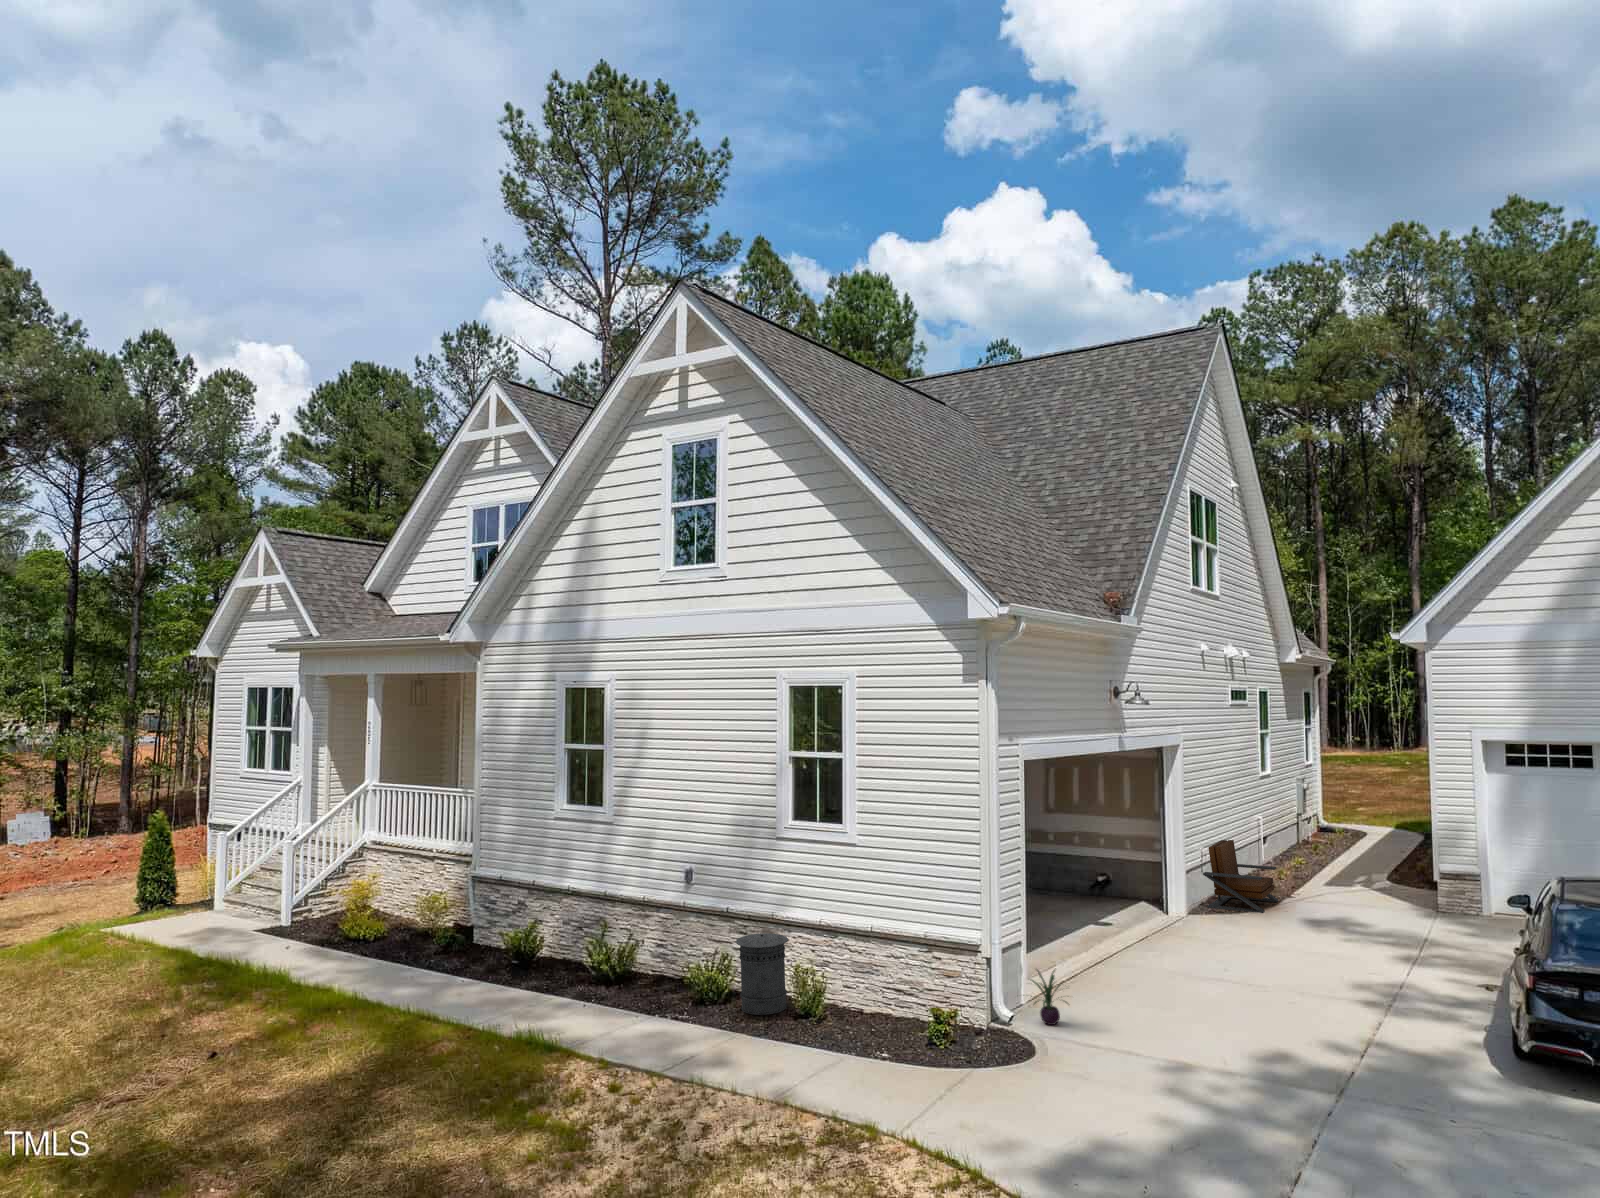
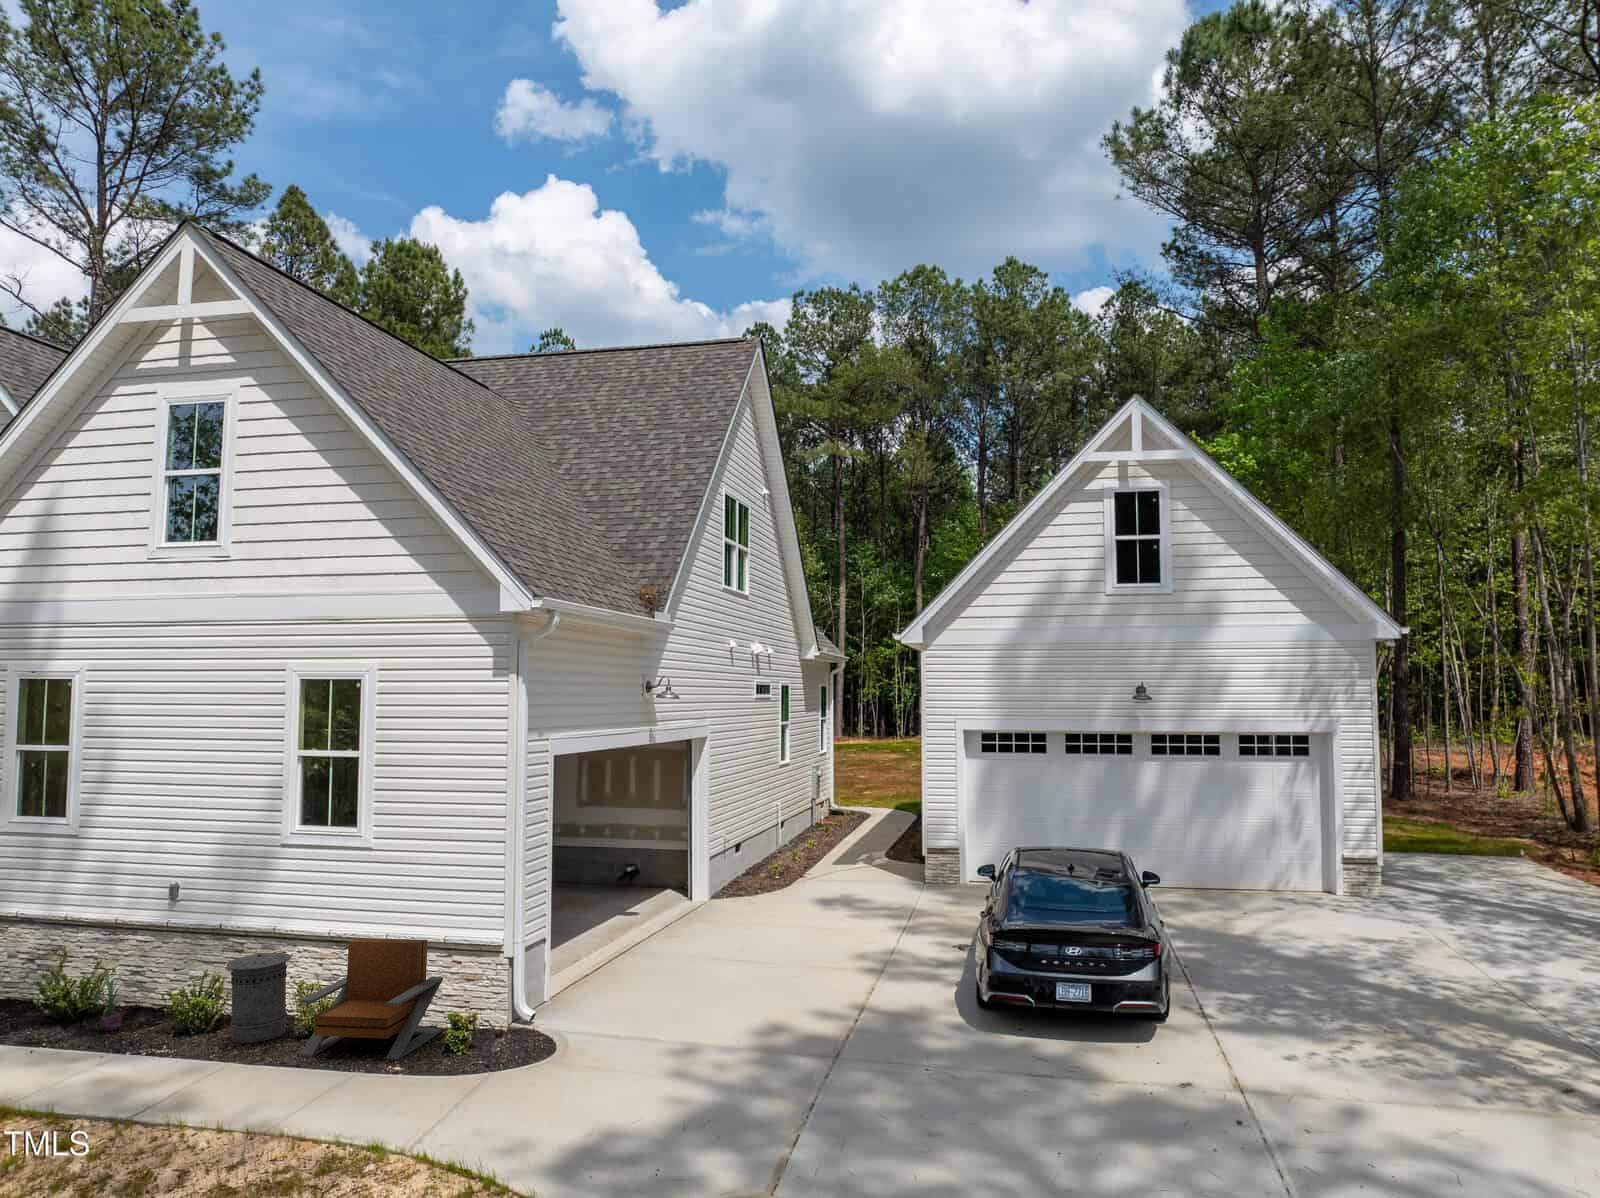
lounge chair: present [1203,840,1278,913] -> present [300,938,443,1060]
decorative plant: present [1031,970,1068,1025] -> present [100,975,123,1031]

